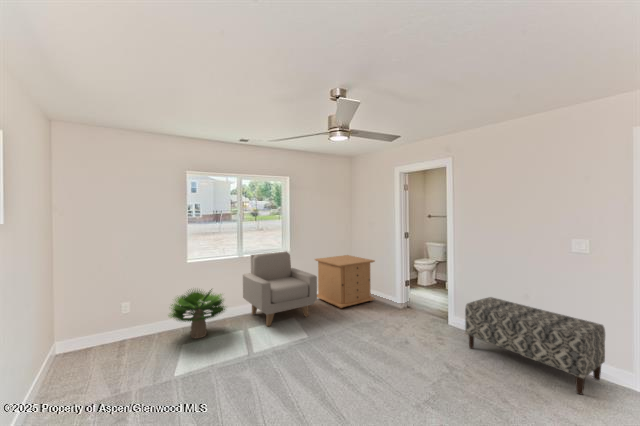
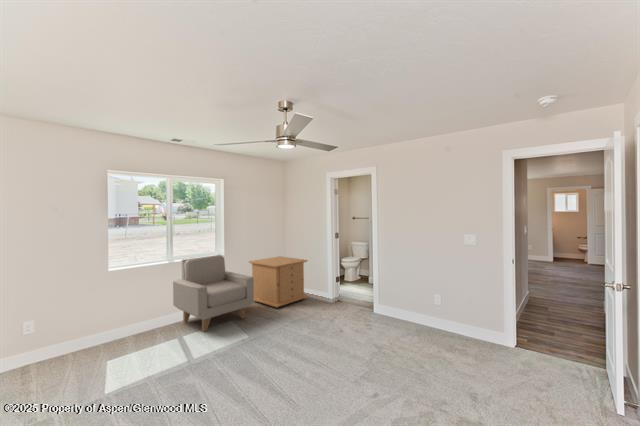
potted plant: present [169,289,225,338] -> none [86,295,161,353]
bench: present [465,297,605,394] -> none [389,286,488,354]

